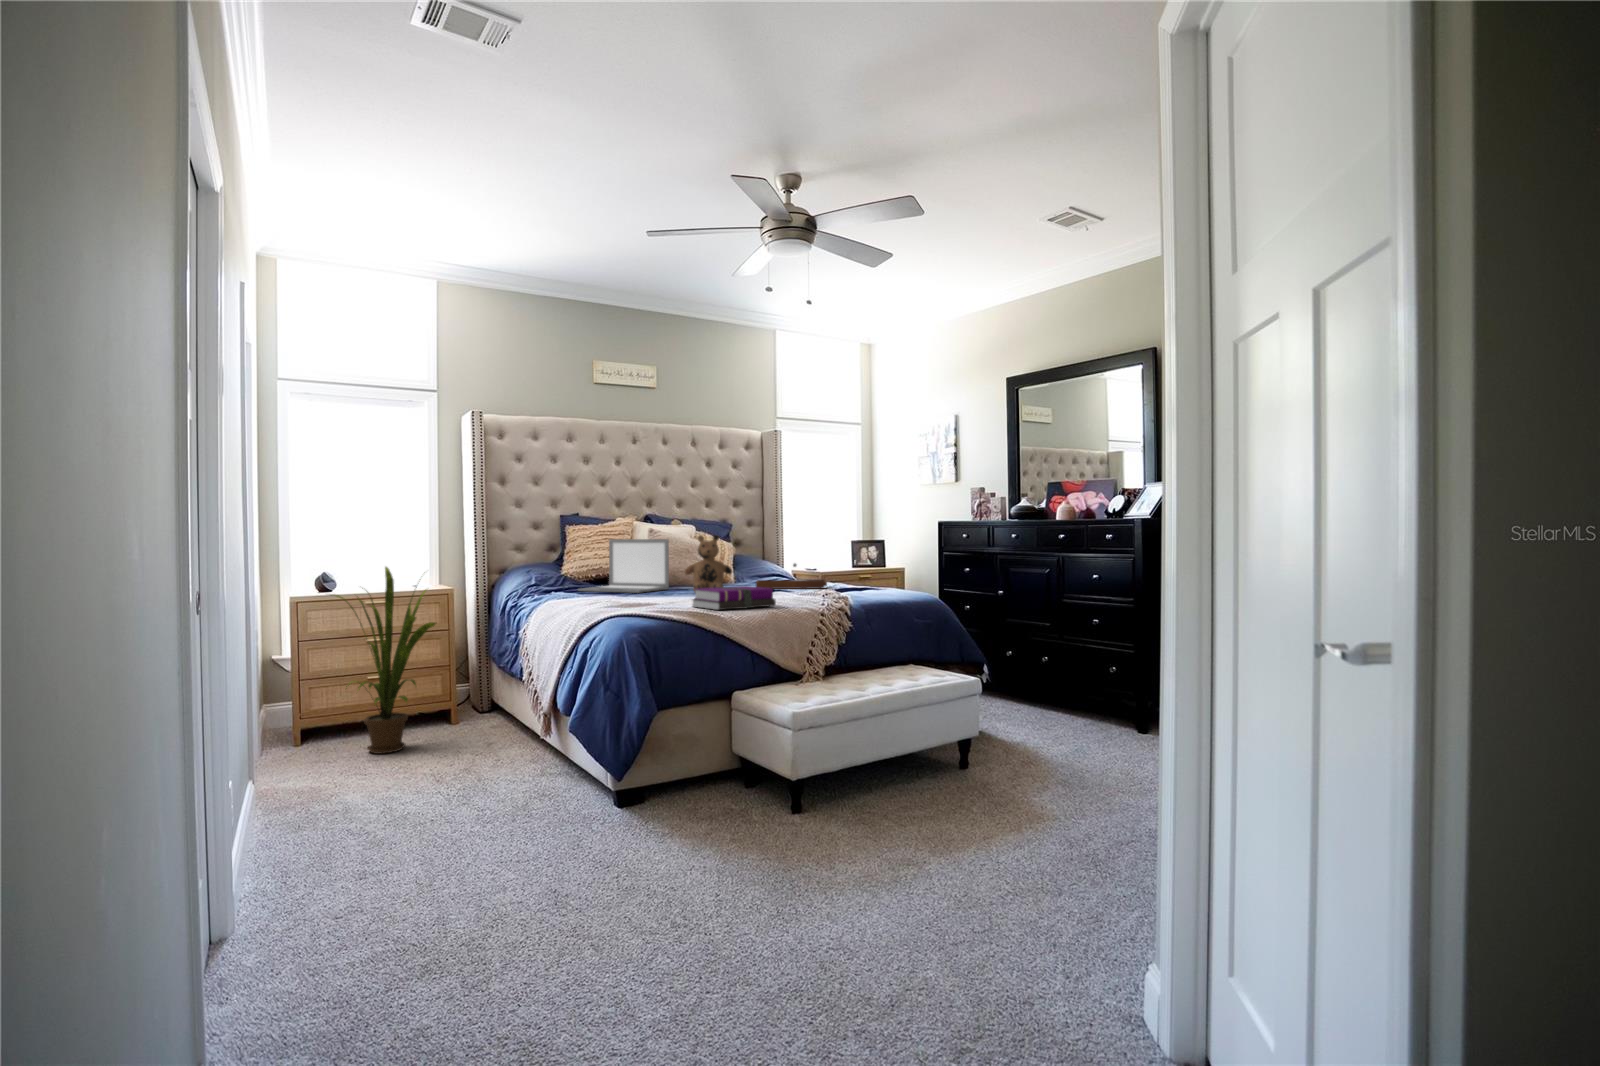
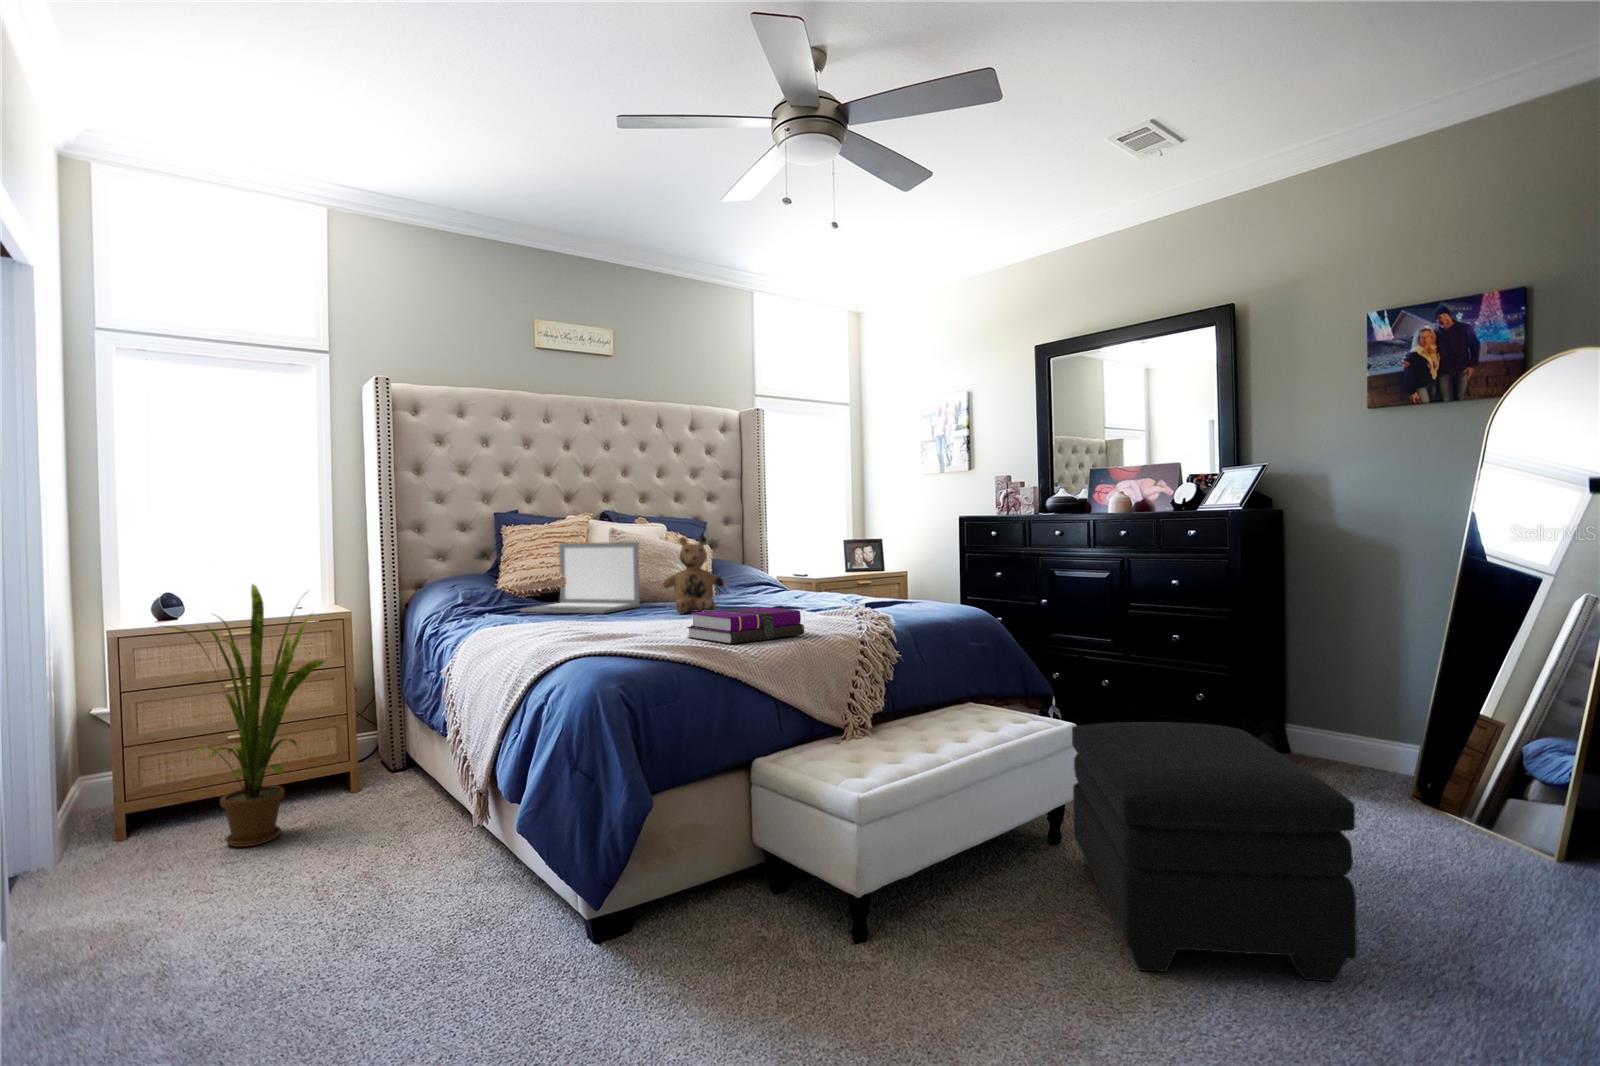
tray: present [756,564,827,589] -> none [749,570,840,604]
ottoman: none [968,675,1122,841] -> present [1072,722,1357,981]

